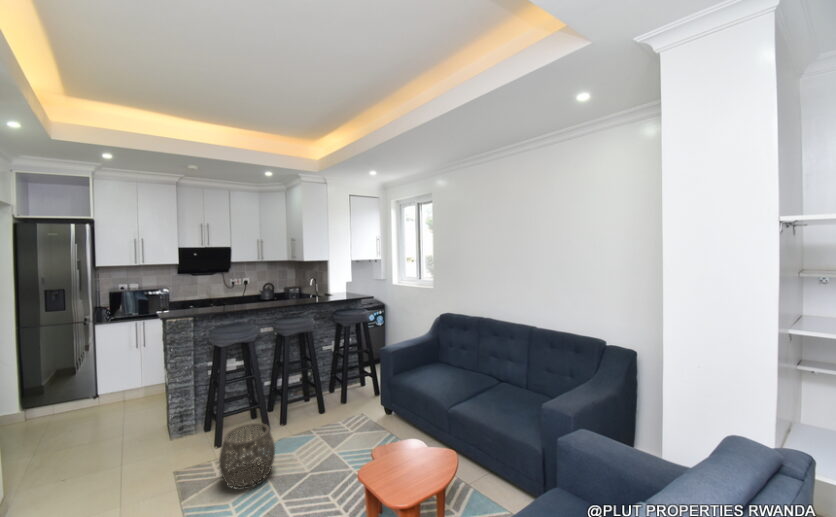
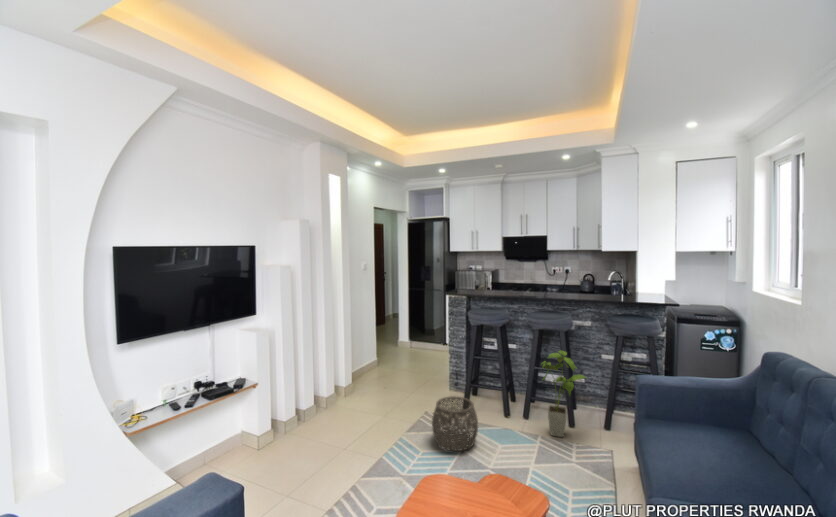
house plant: none [302,348,340,425] -> present [542,351,586,437]

